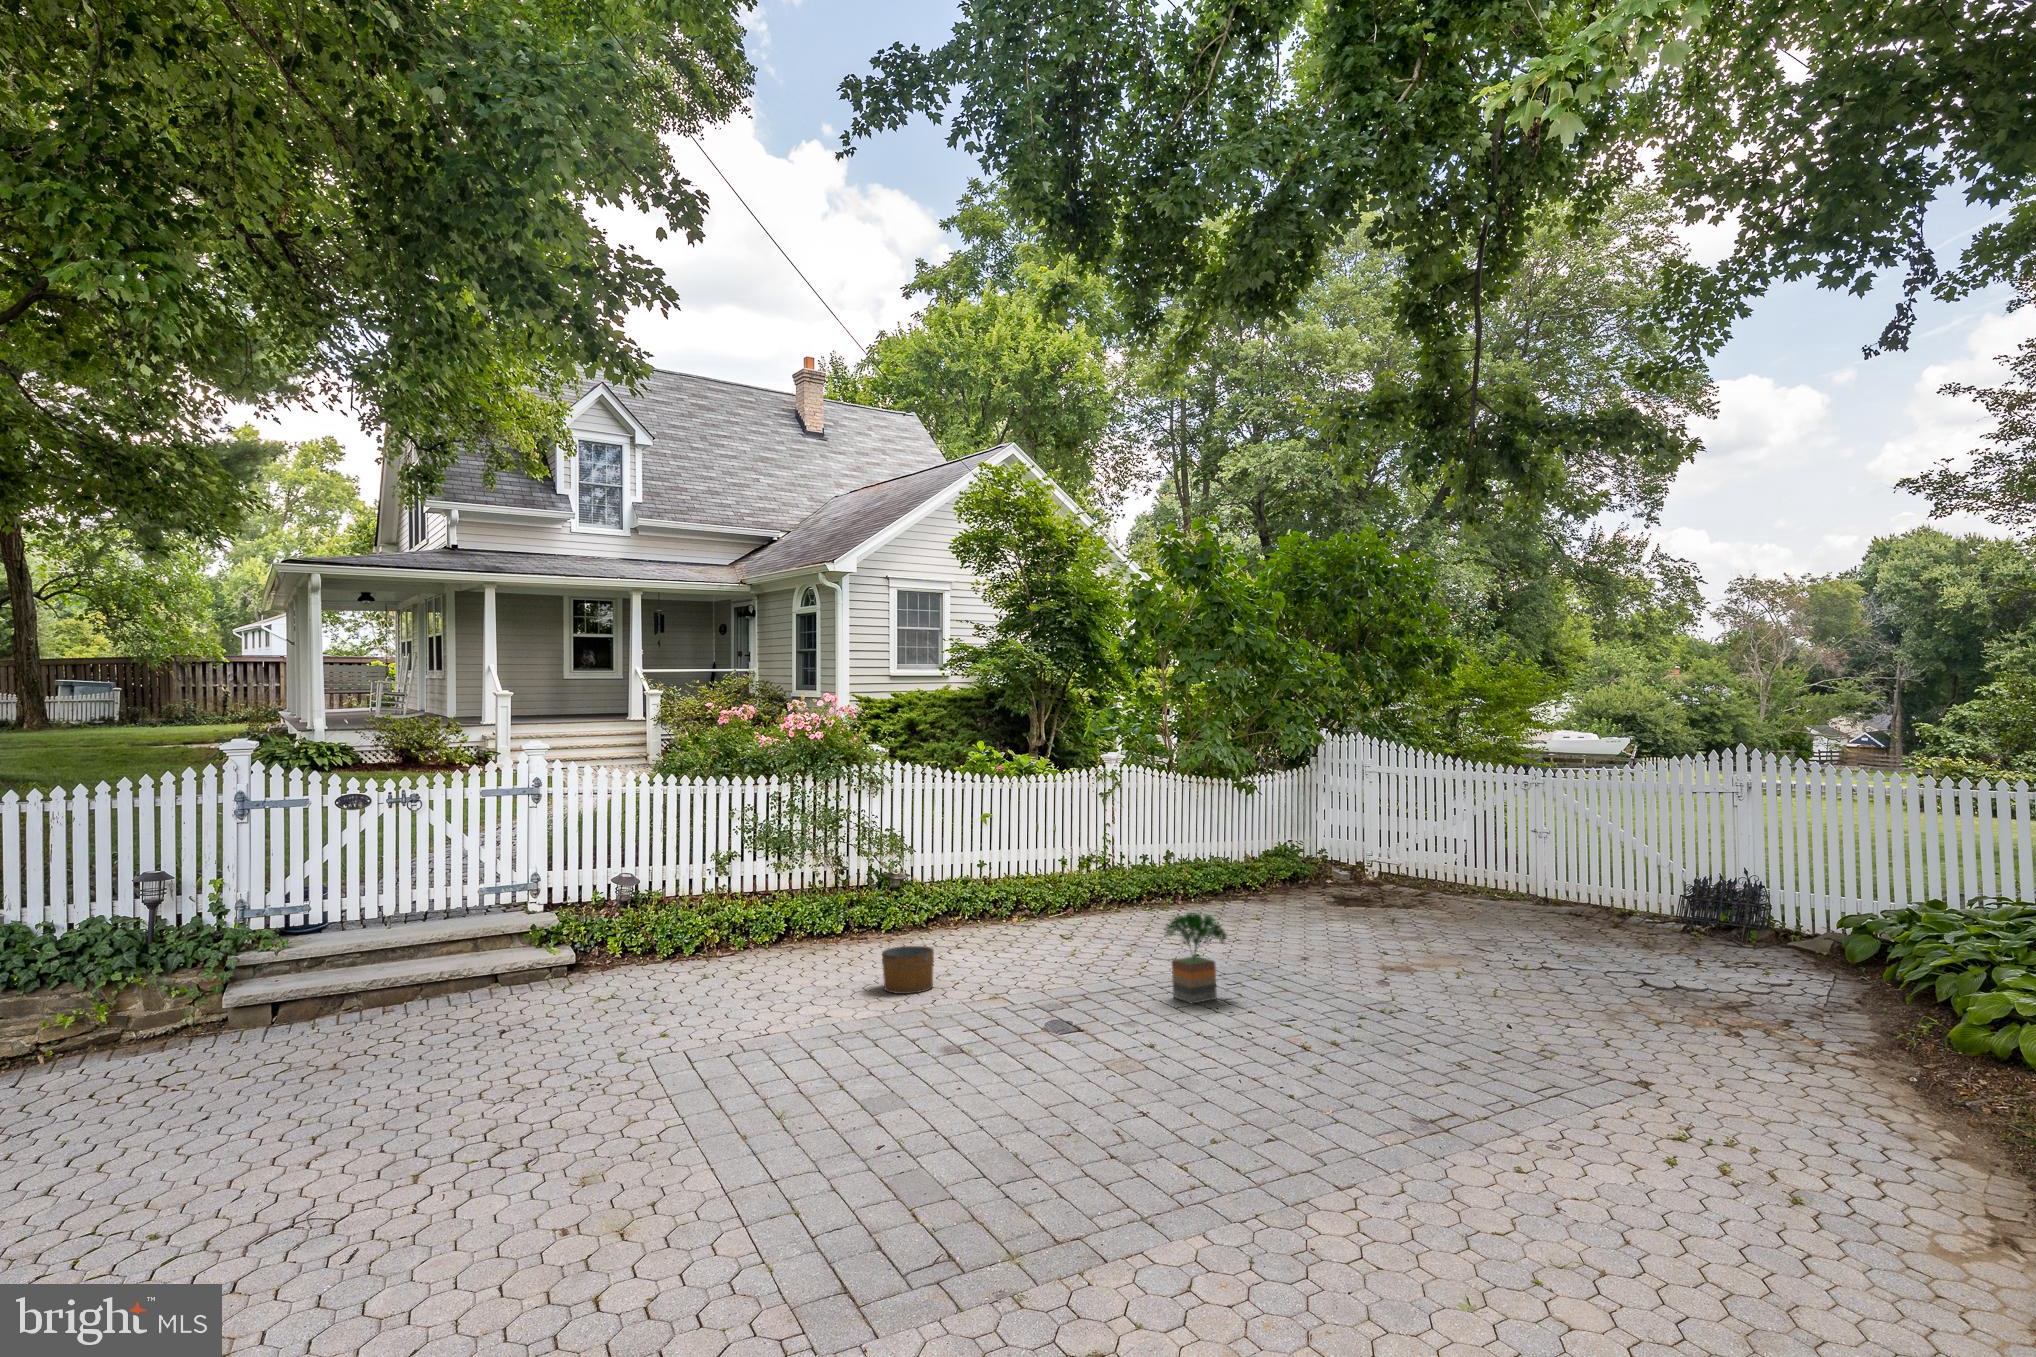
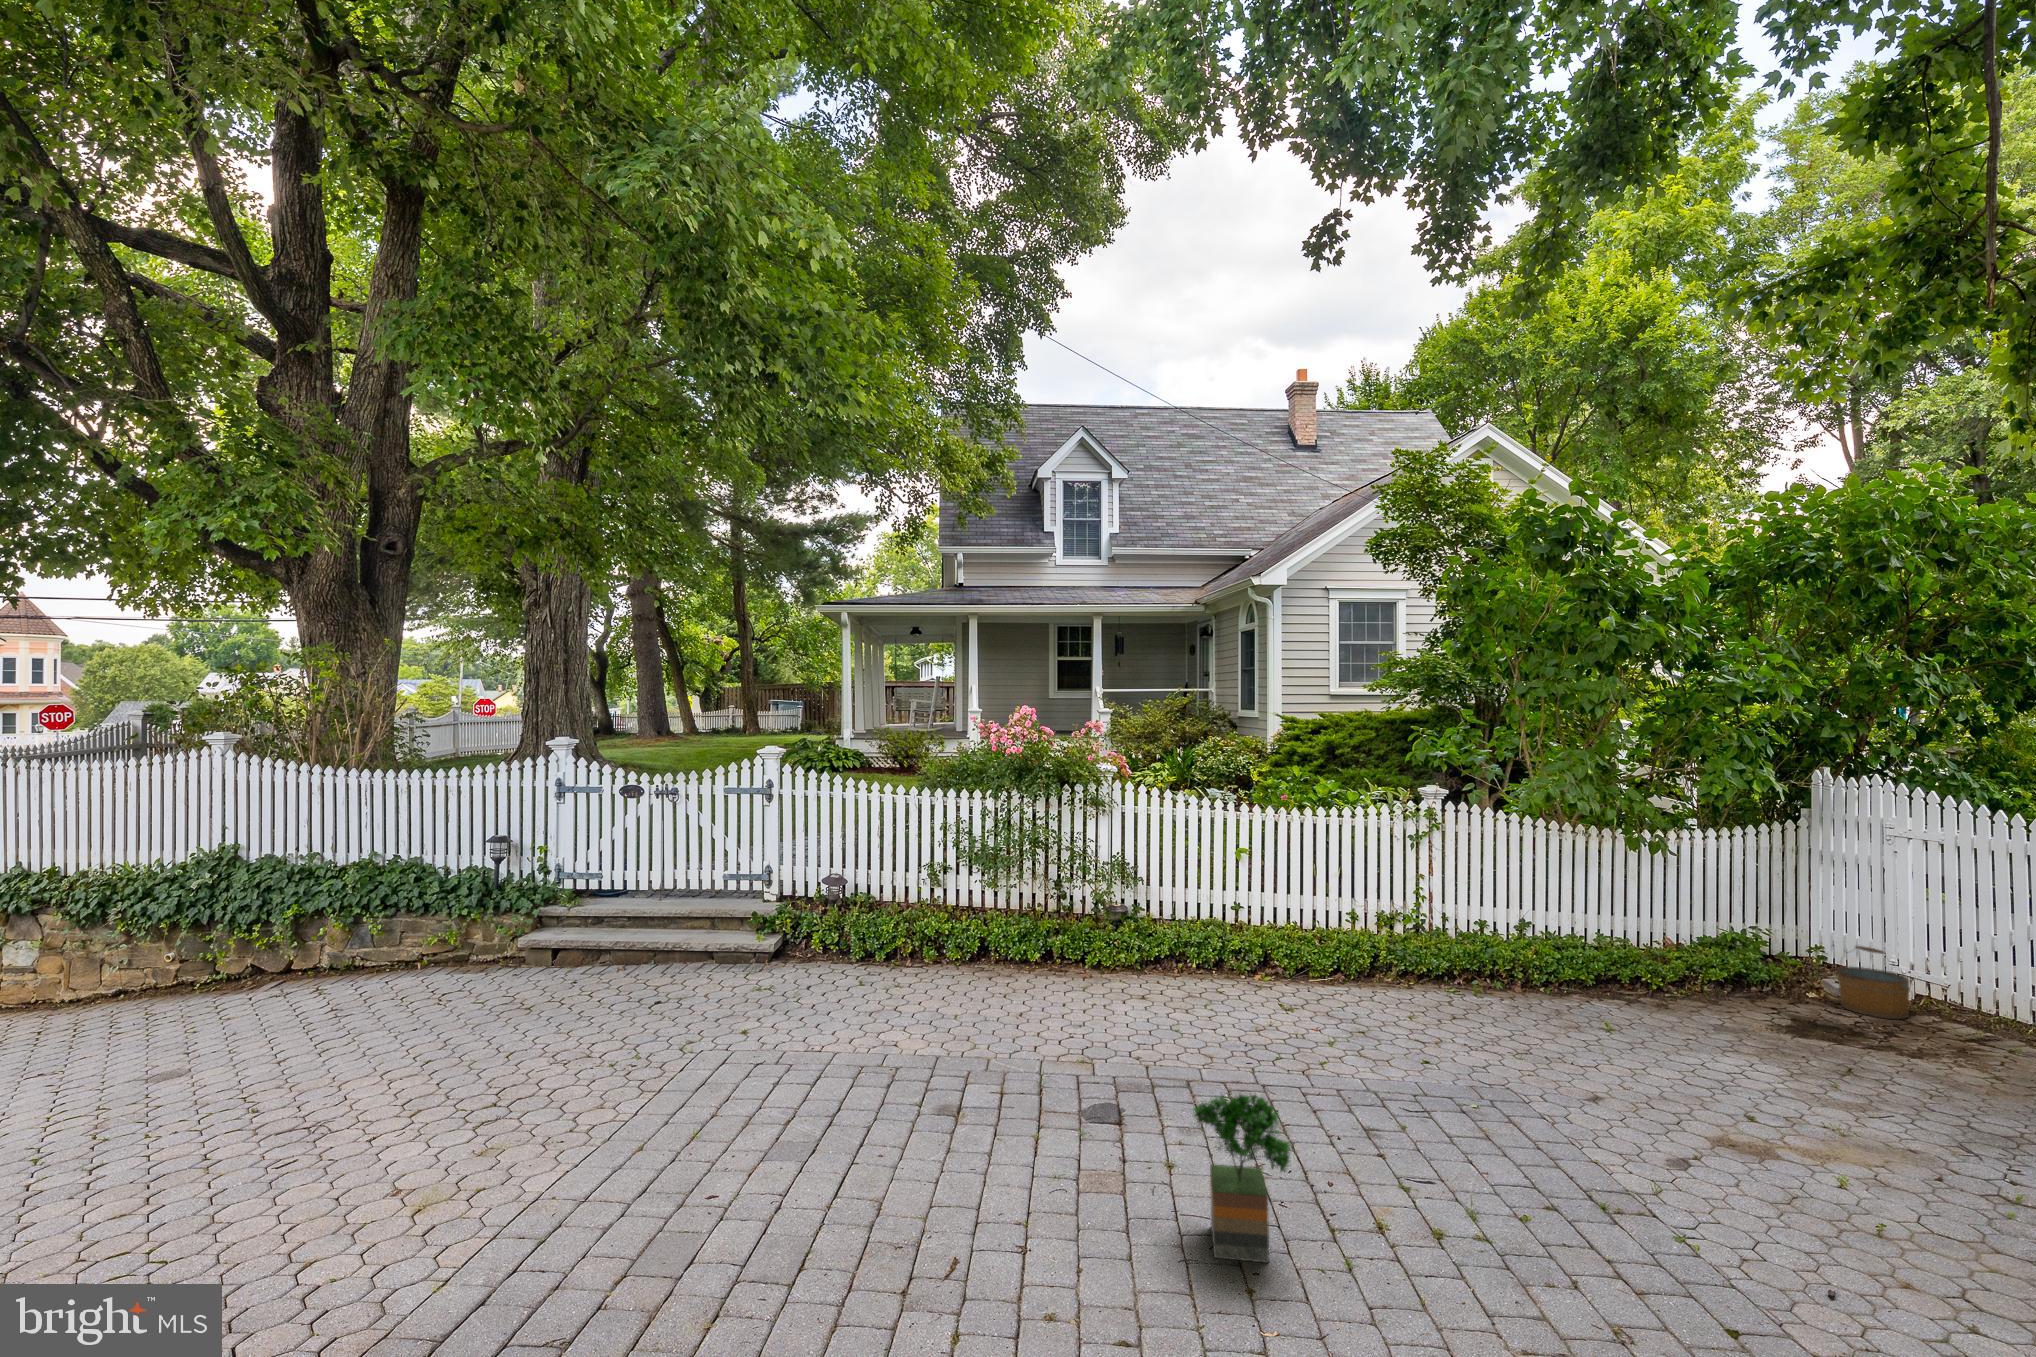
bucket: present [882,924,934,994] -> present [1837,946,1910,1019]

